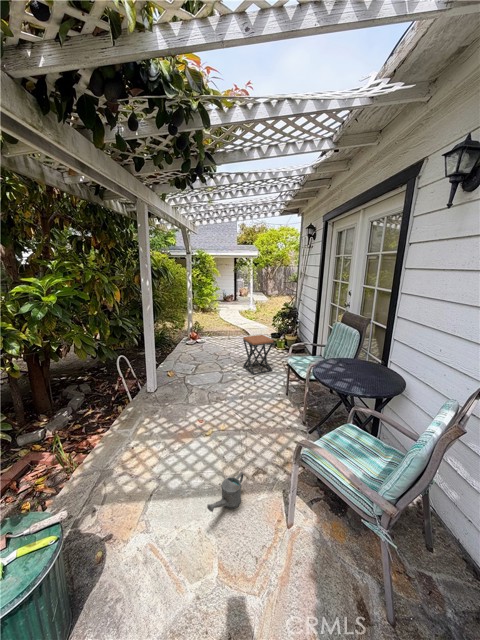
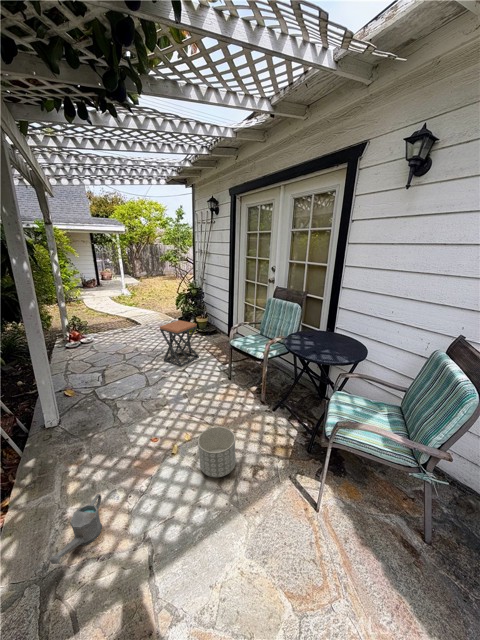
planter: none [216,422,247,464] -> present [198,427,236,477]
watering can: present [207,472,244,512] -> present [49,494,102,564]

